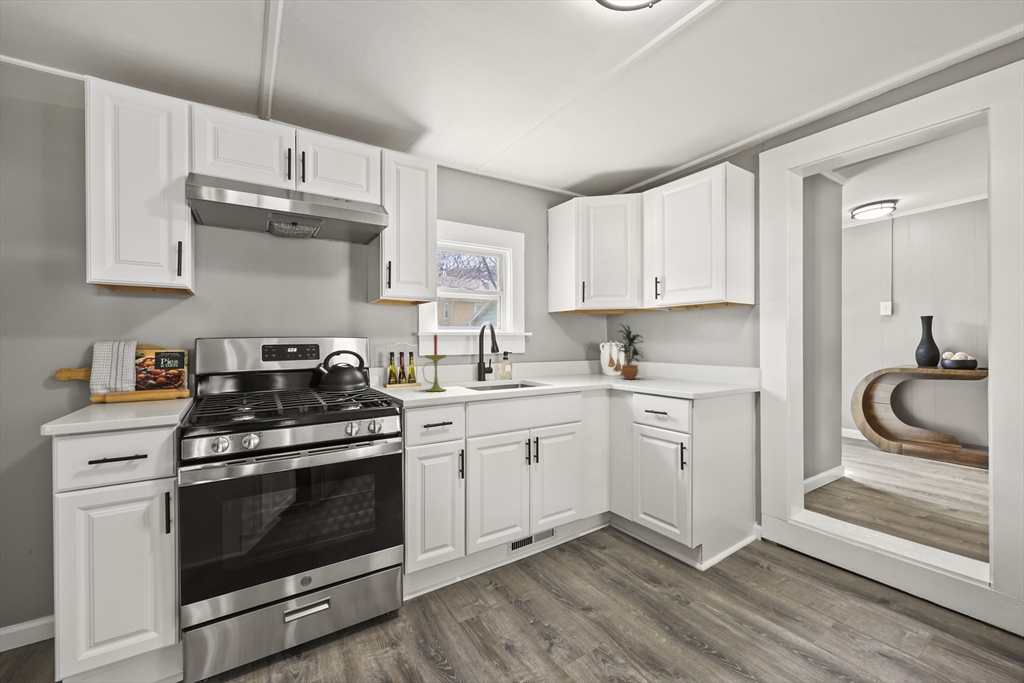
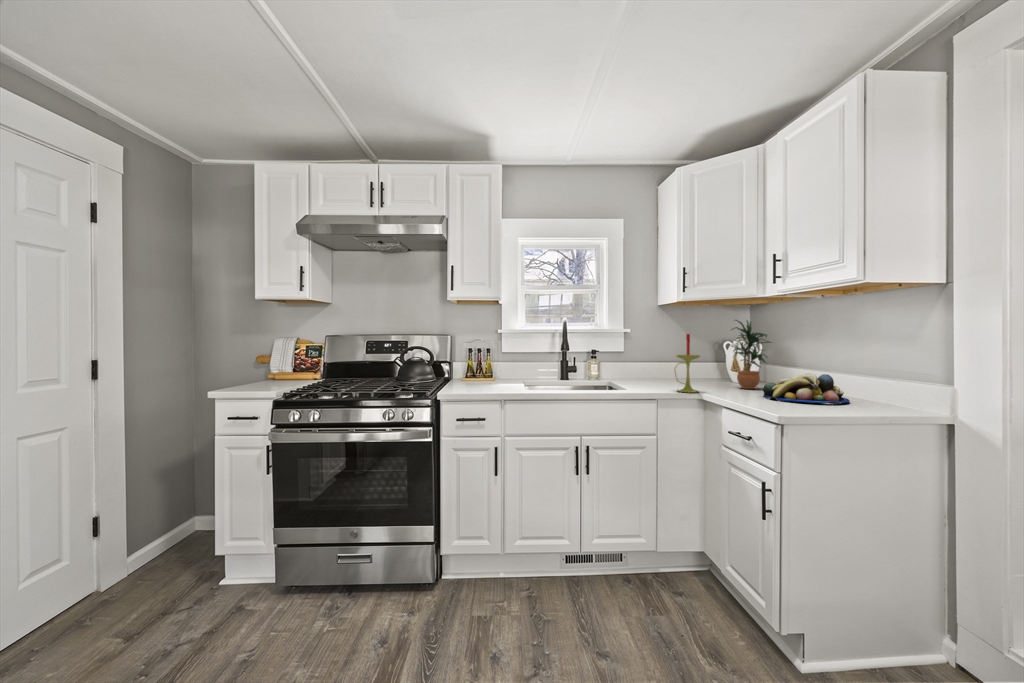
candle: present [423,335,446,391] -> present [674,334,700,393]
fruit bowl: none [653,365,712,386] -> present [763,374,850,403]

